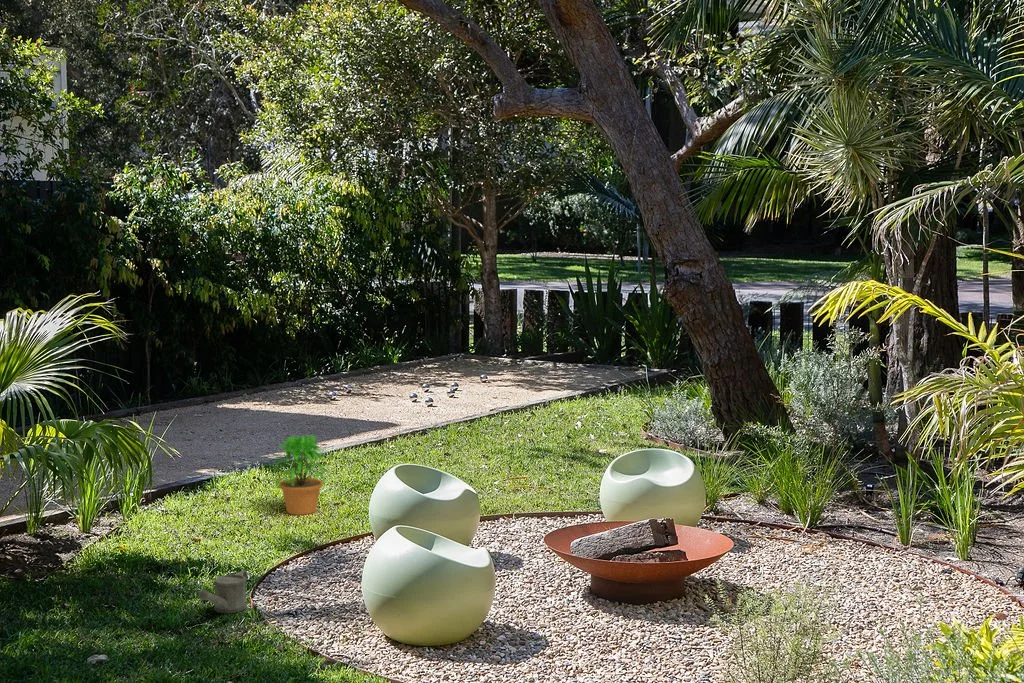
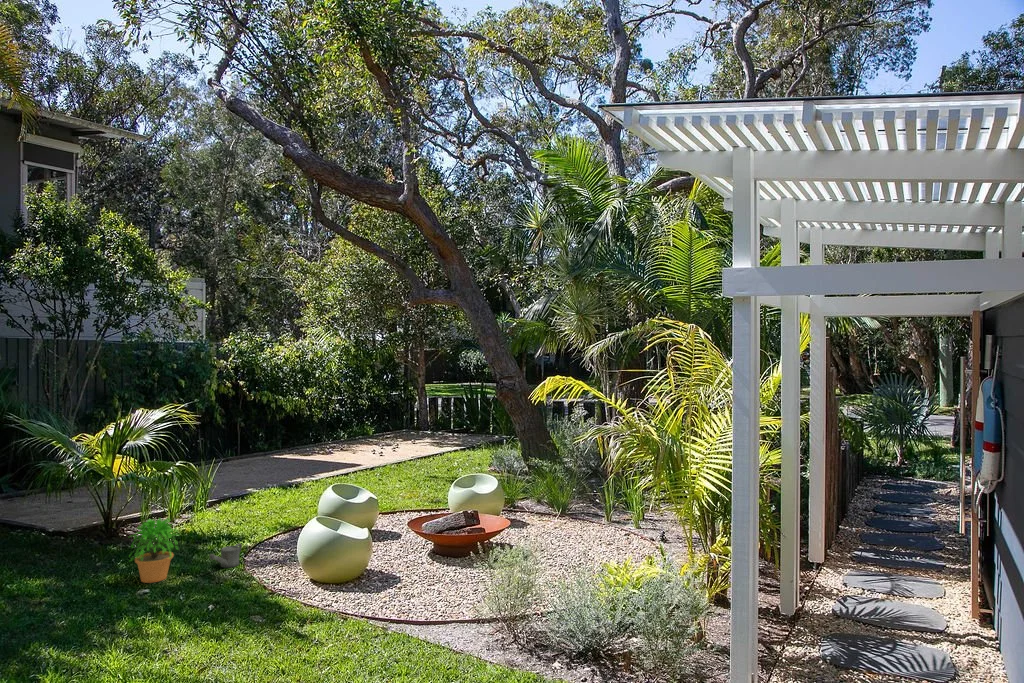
potted plant: present [274,435,328,515] -> present [131,518,177,583]

